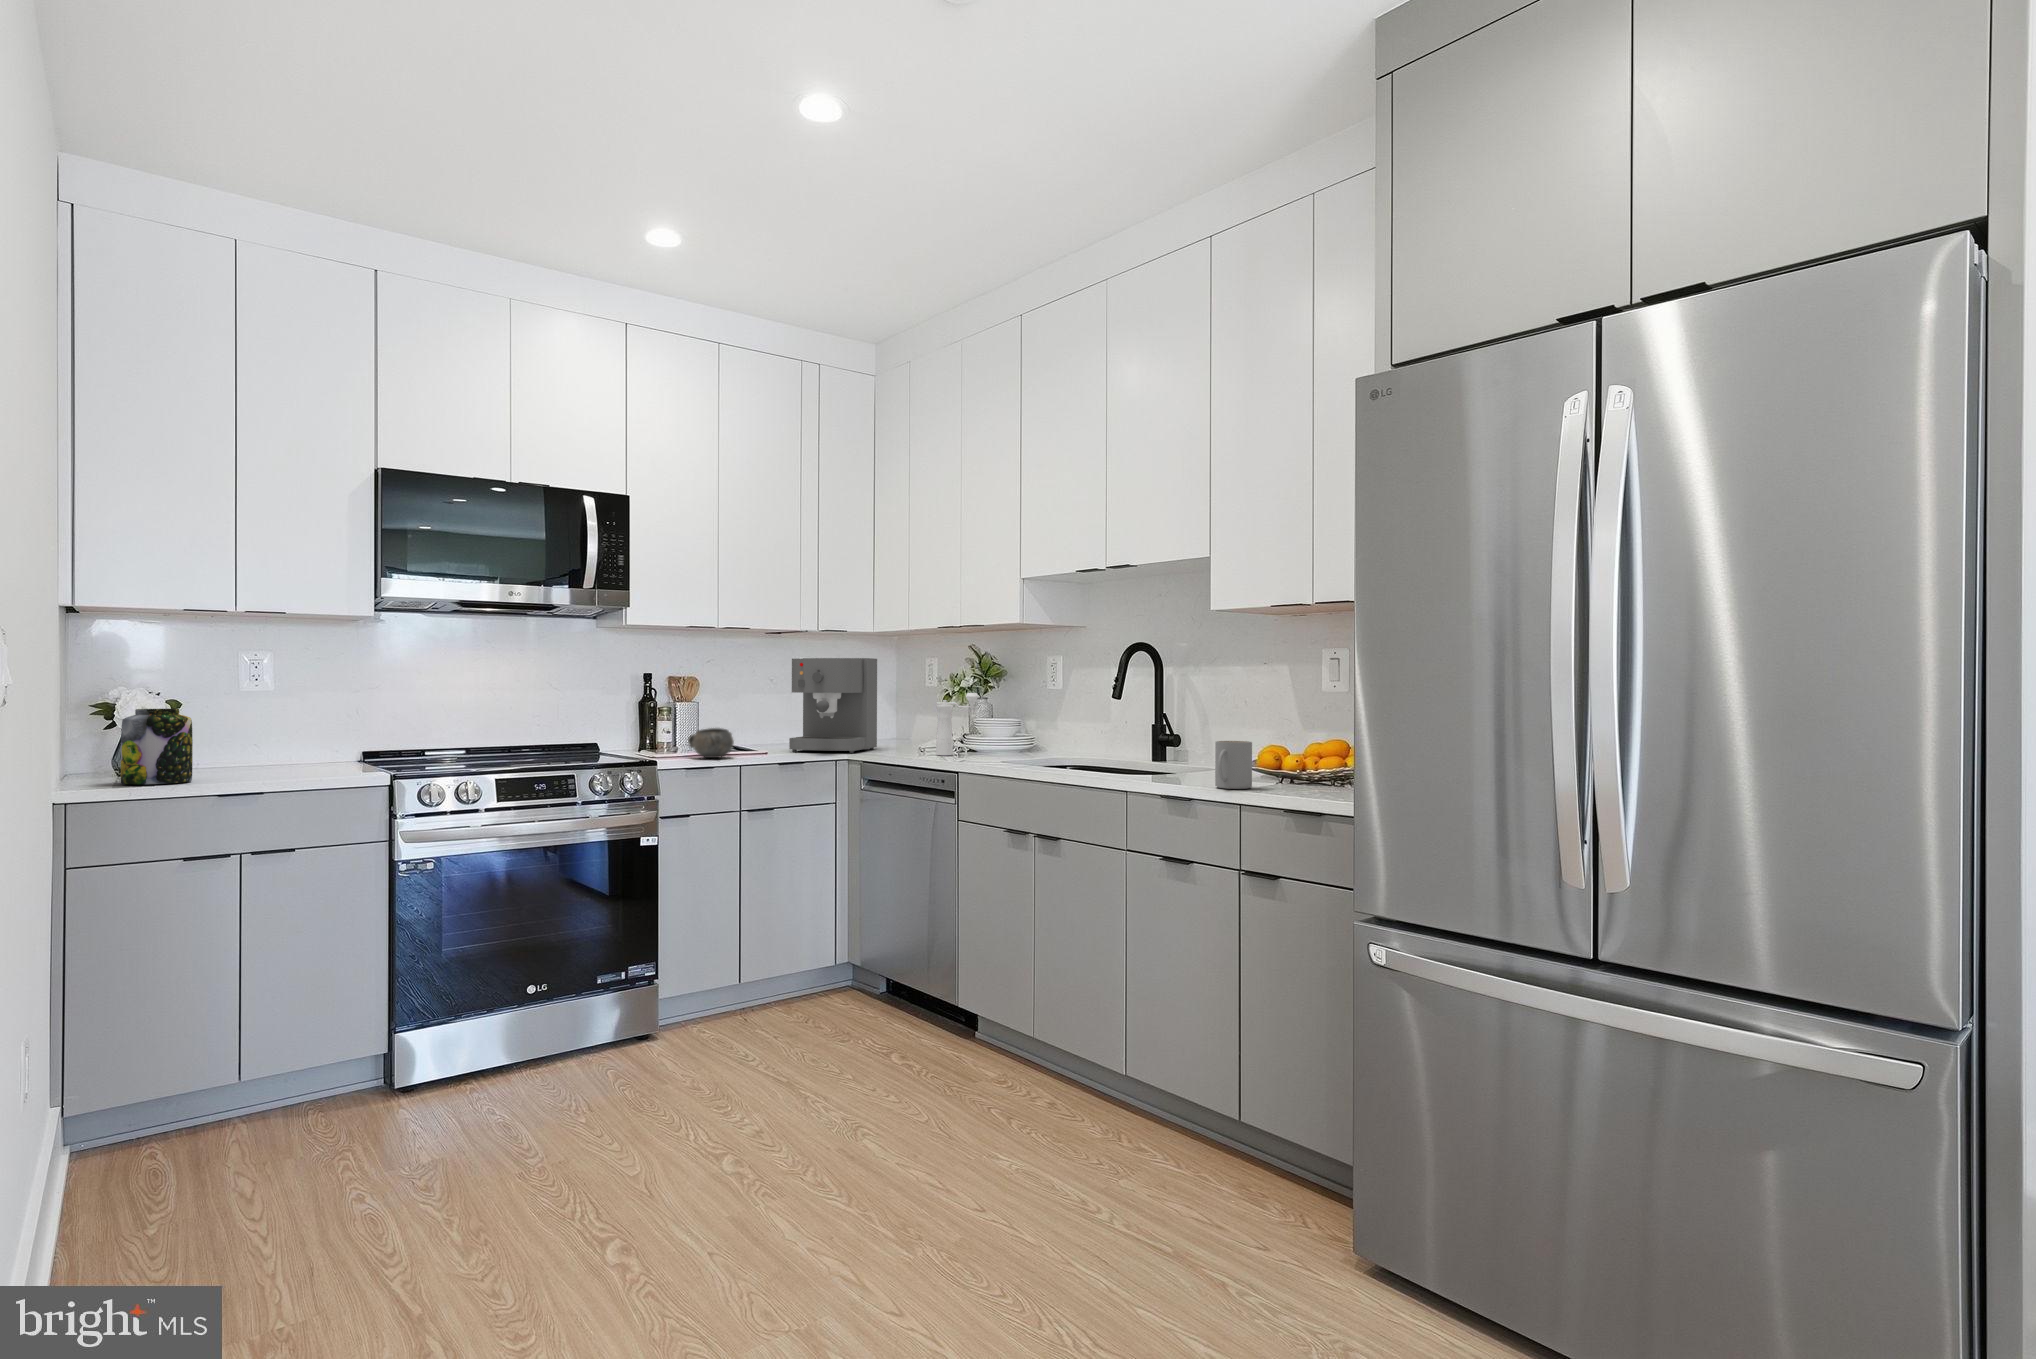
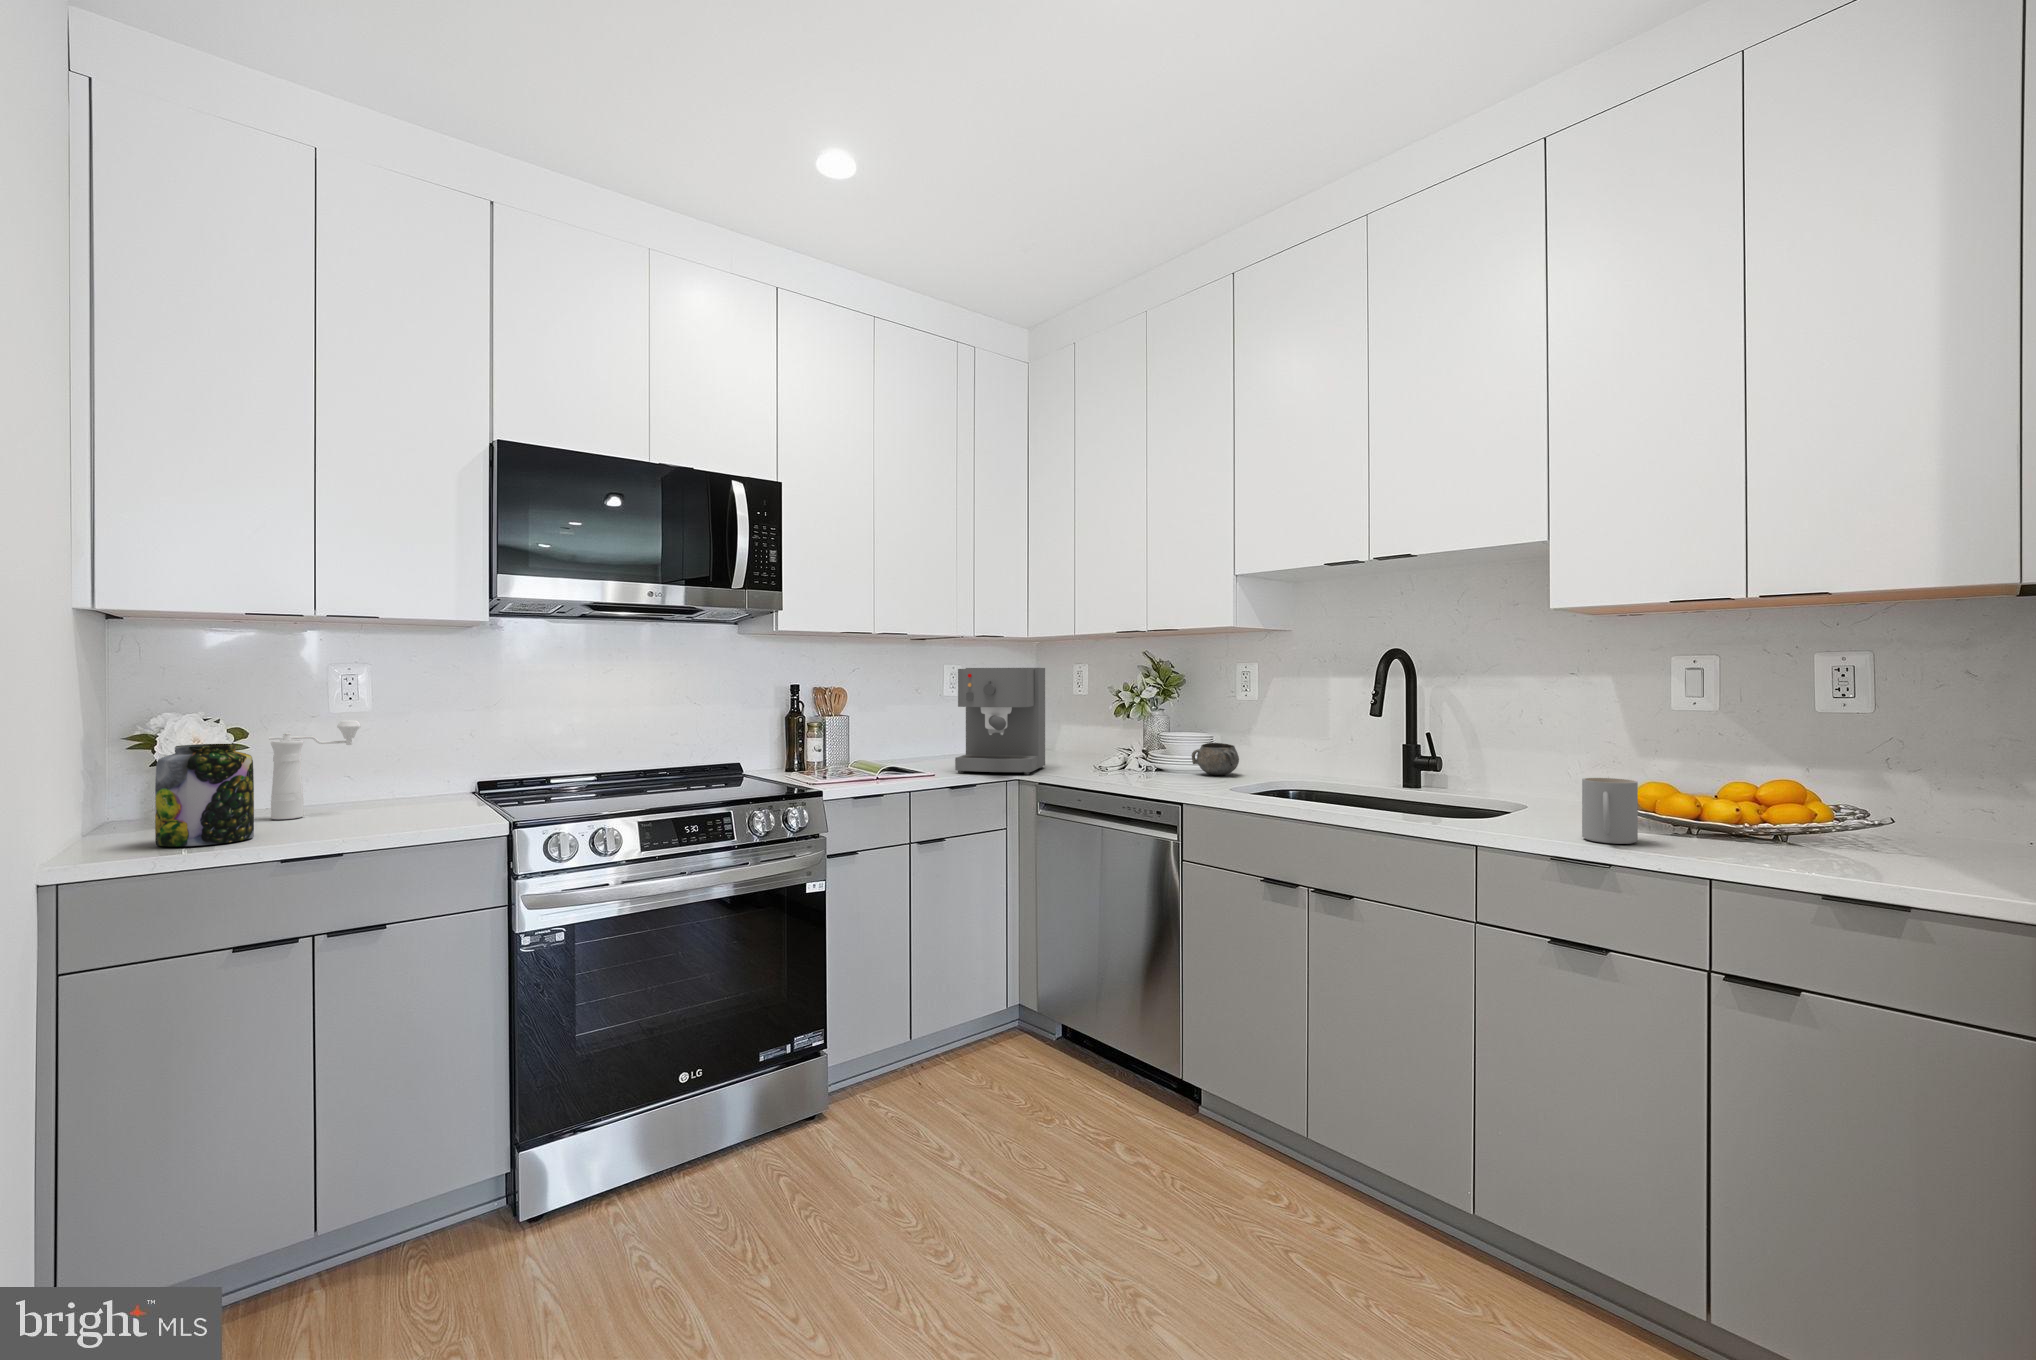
pepper mill: present [936,693,978,755] -> present [269,720,361,819]
decorative bowl: present [688,728,734,758] -> present [1192,743,1239,775]

